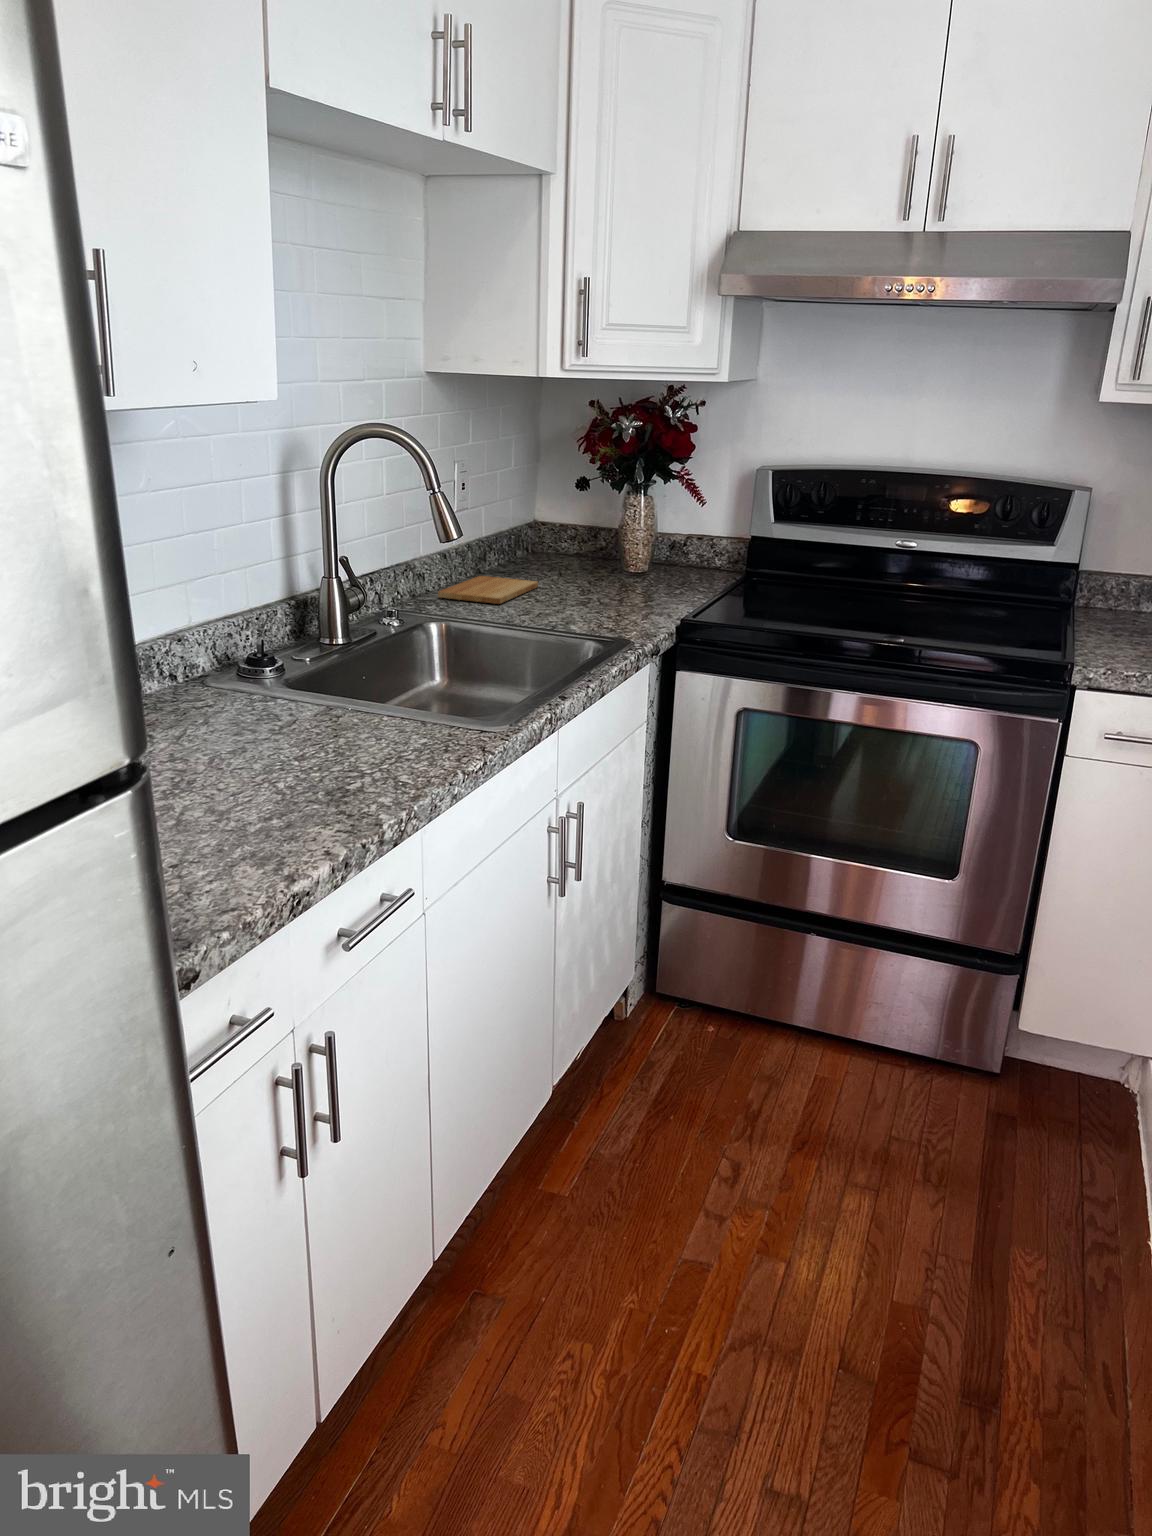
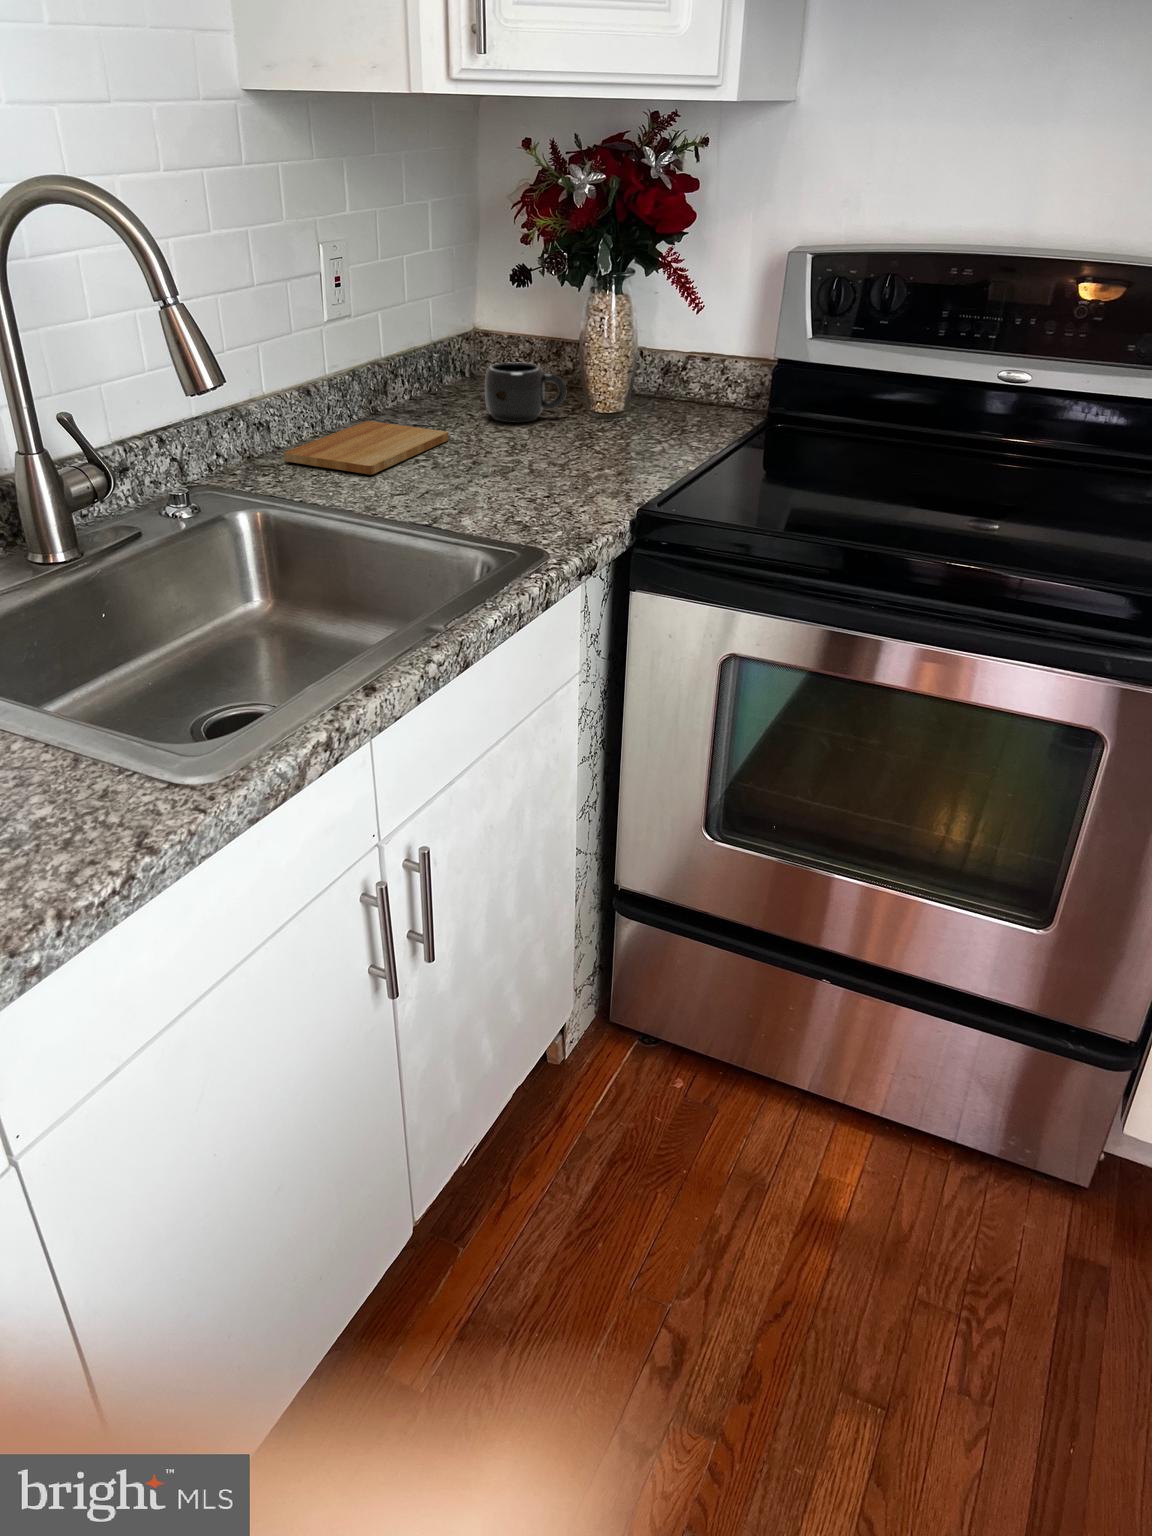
mug: none [556,539,611,578] -> present [485,362,566,422]

